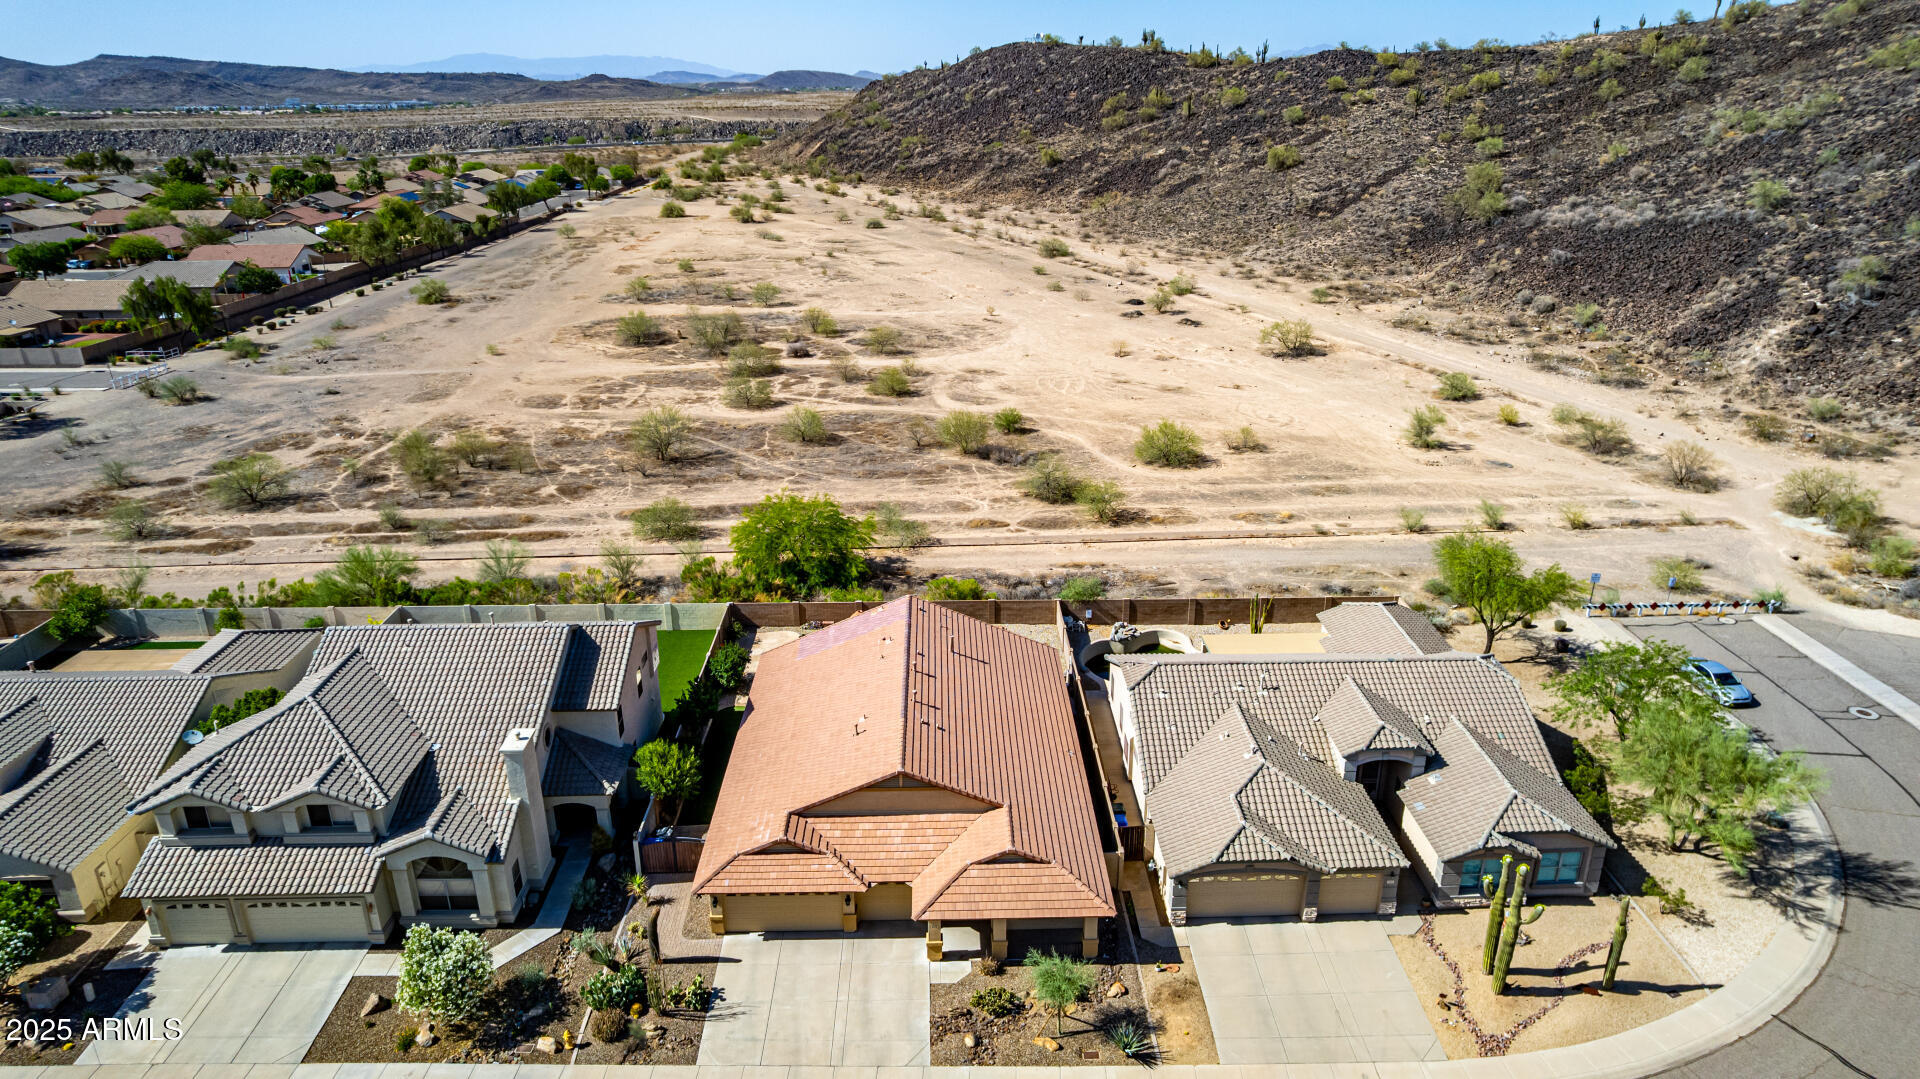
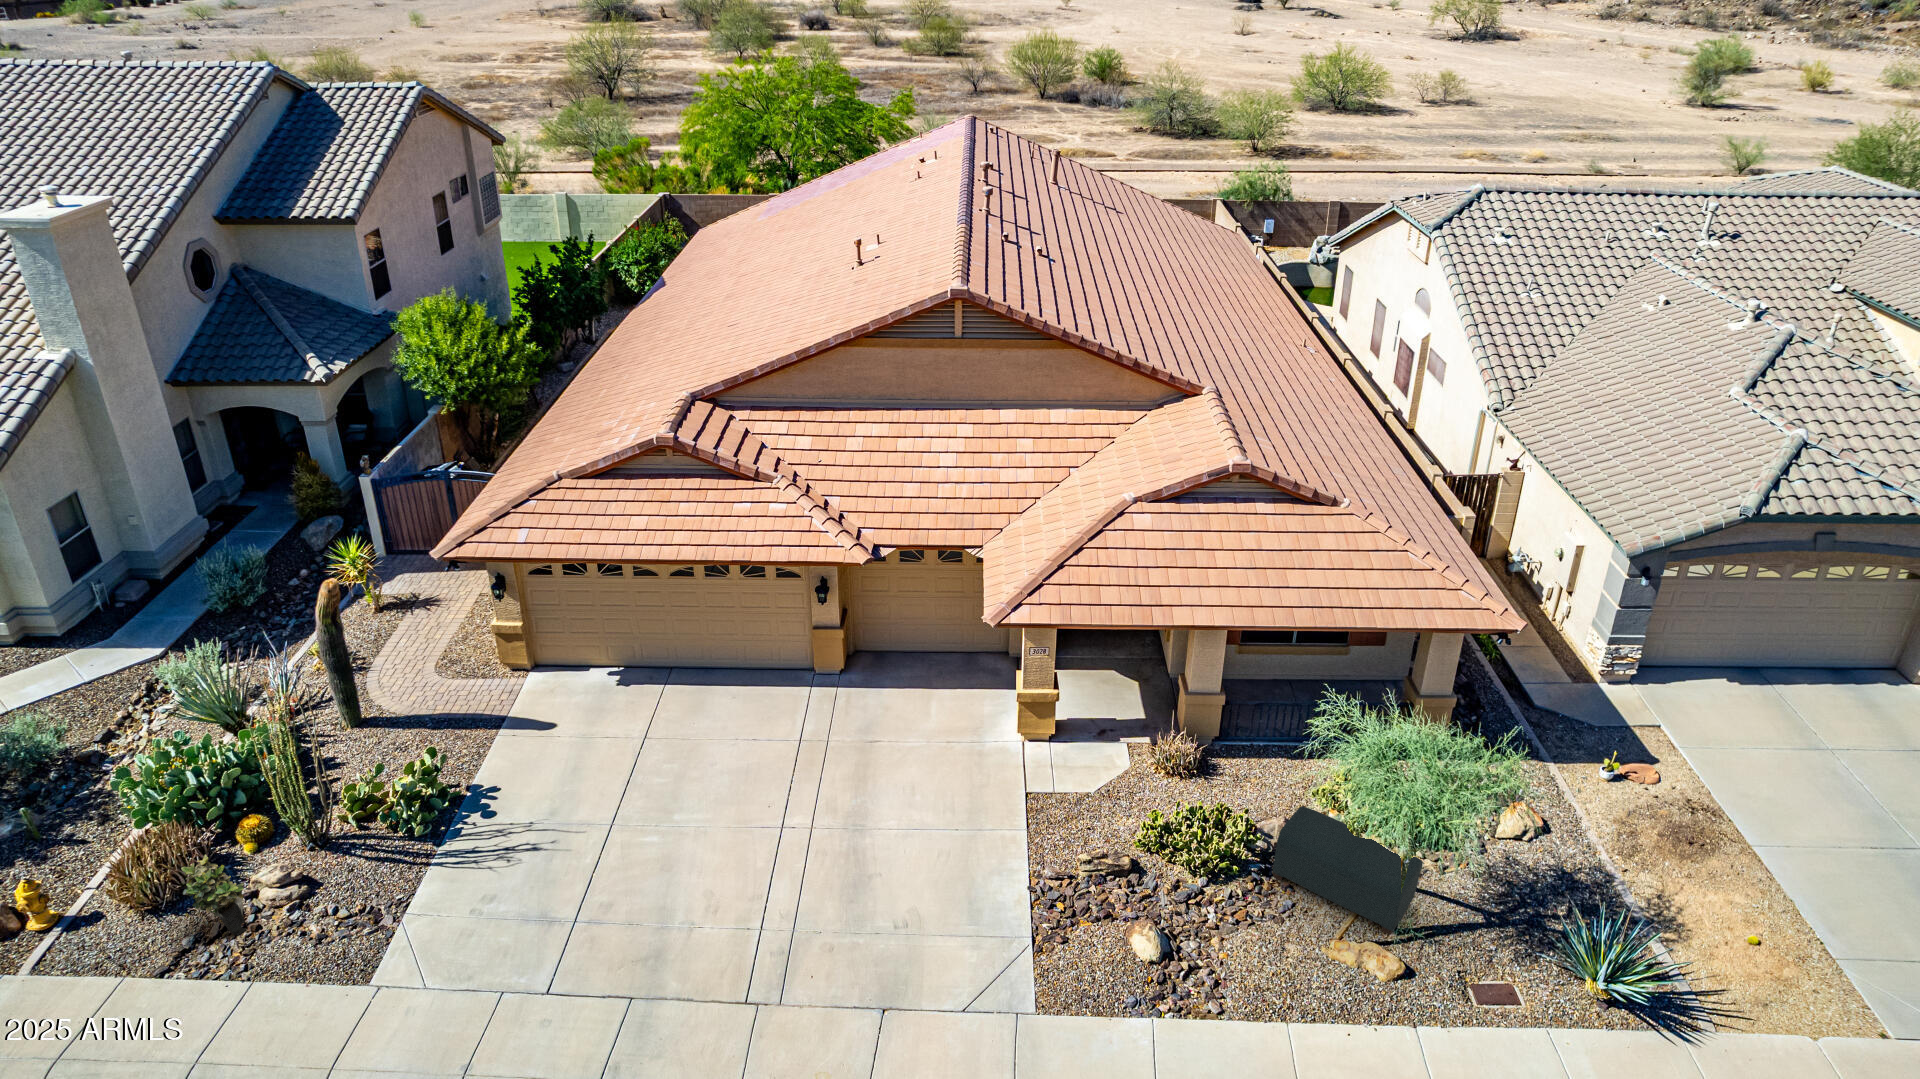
bench: none [1019,988,1068,1035] -> present [1272,806,1422,935]

